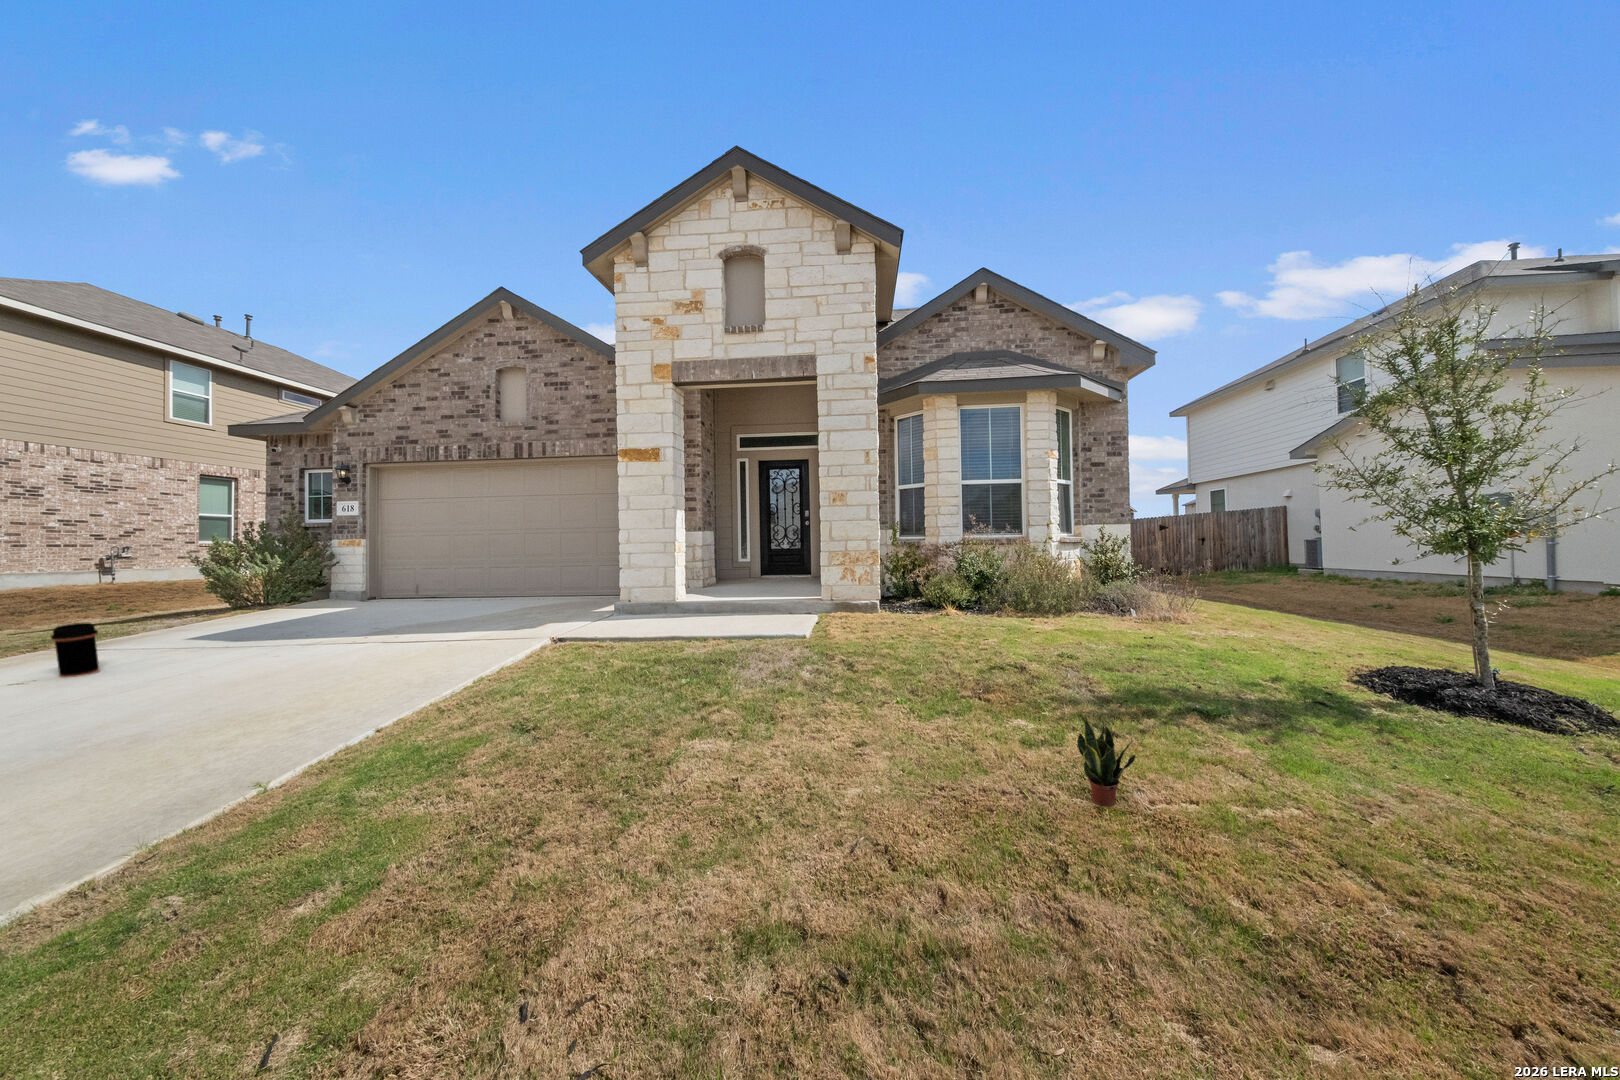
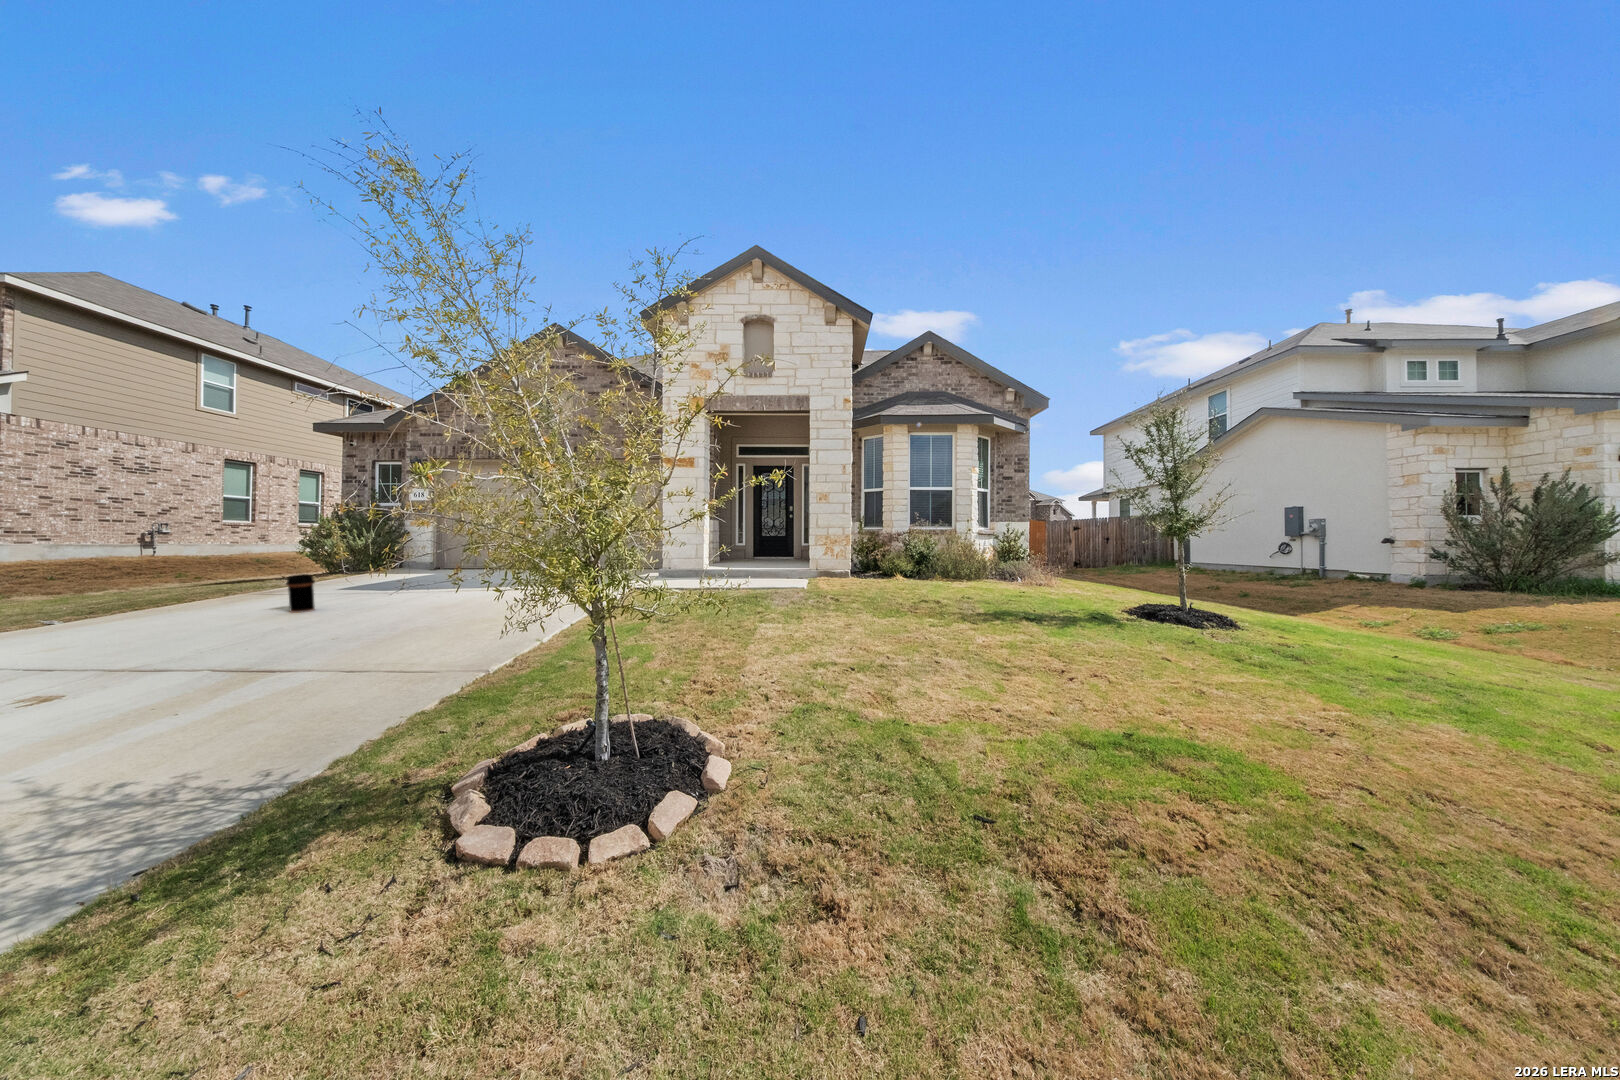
potted plant: present [1077,718,1135,806] -> none [996,615,1024,658]

